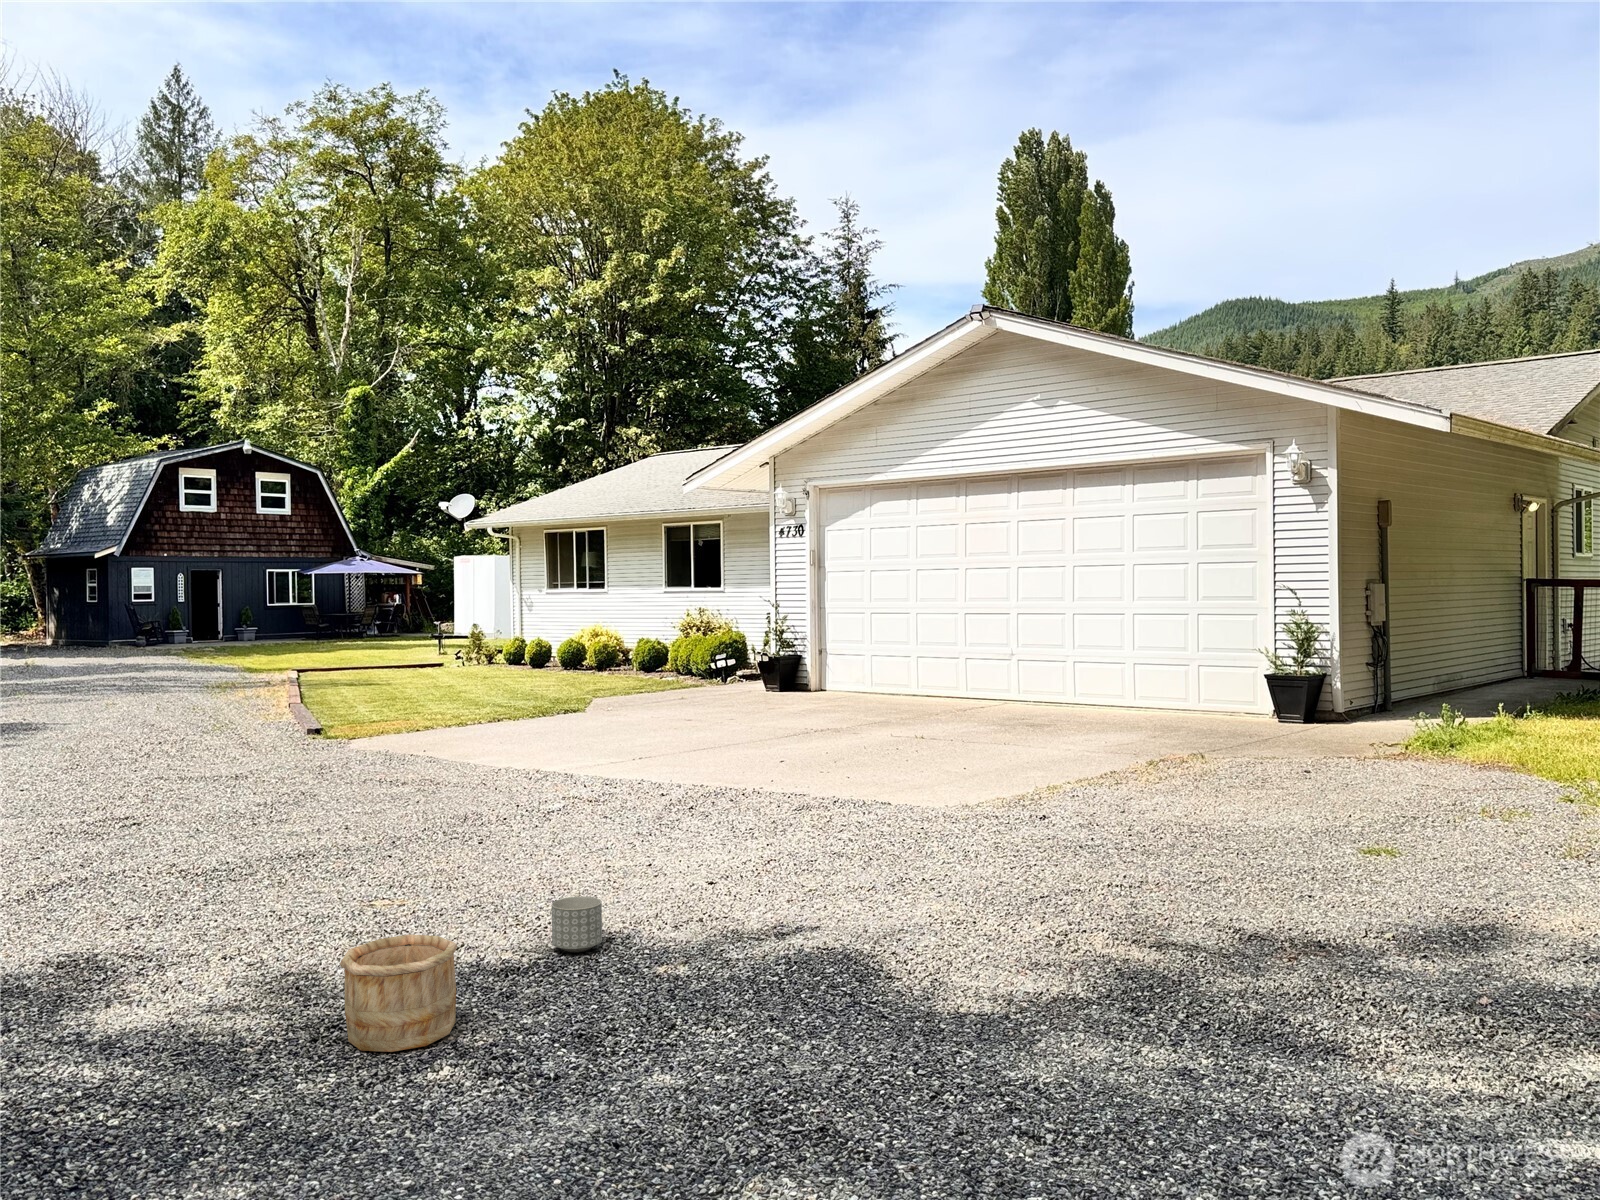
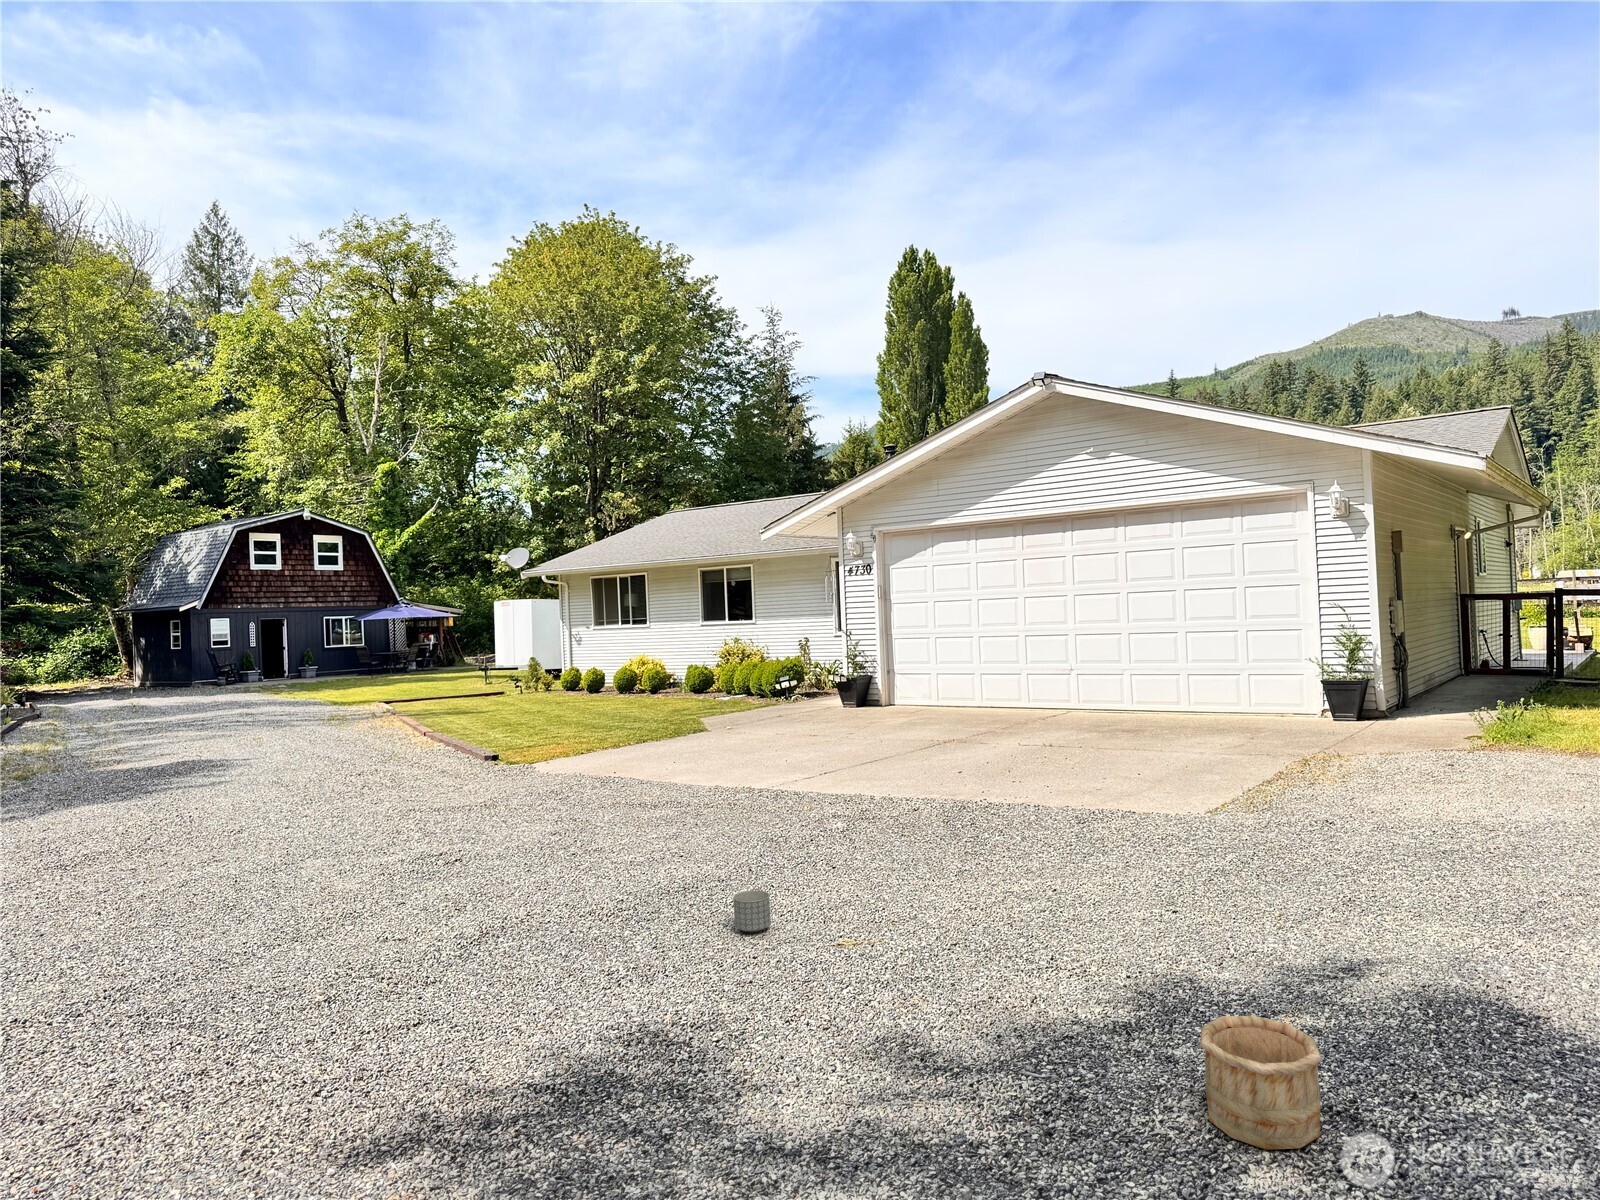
planter: present [552,896,602,953] -> present [733,890,771,933]

